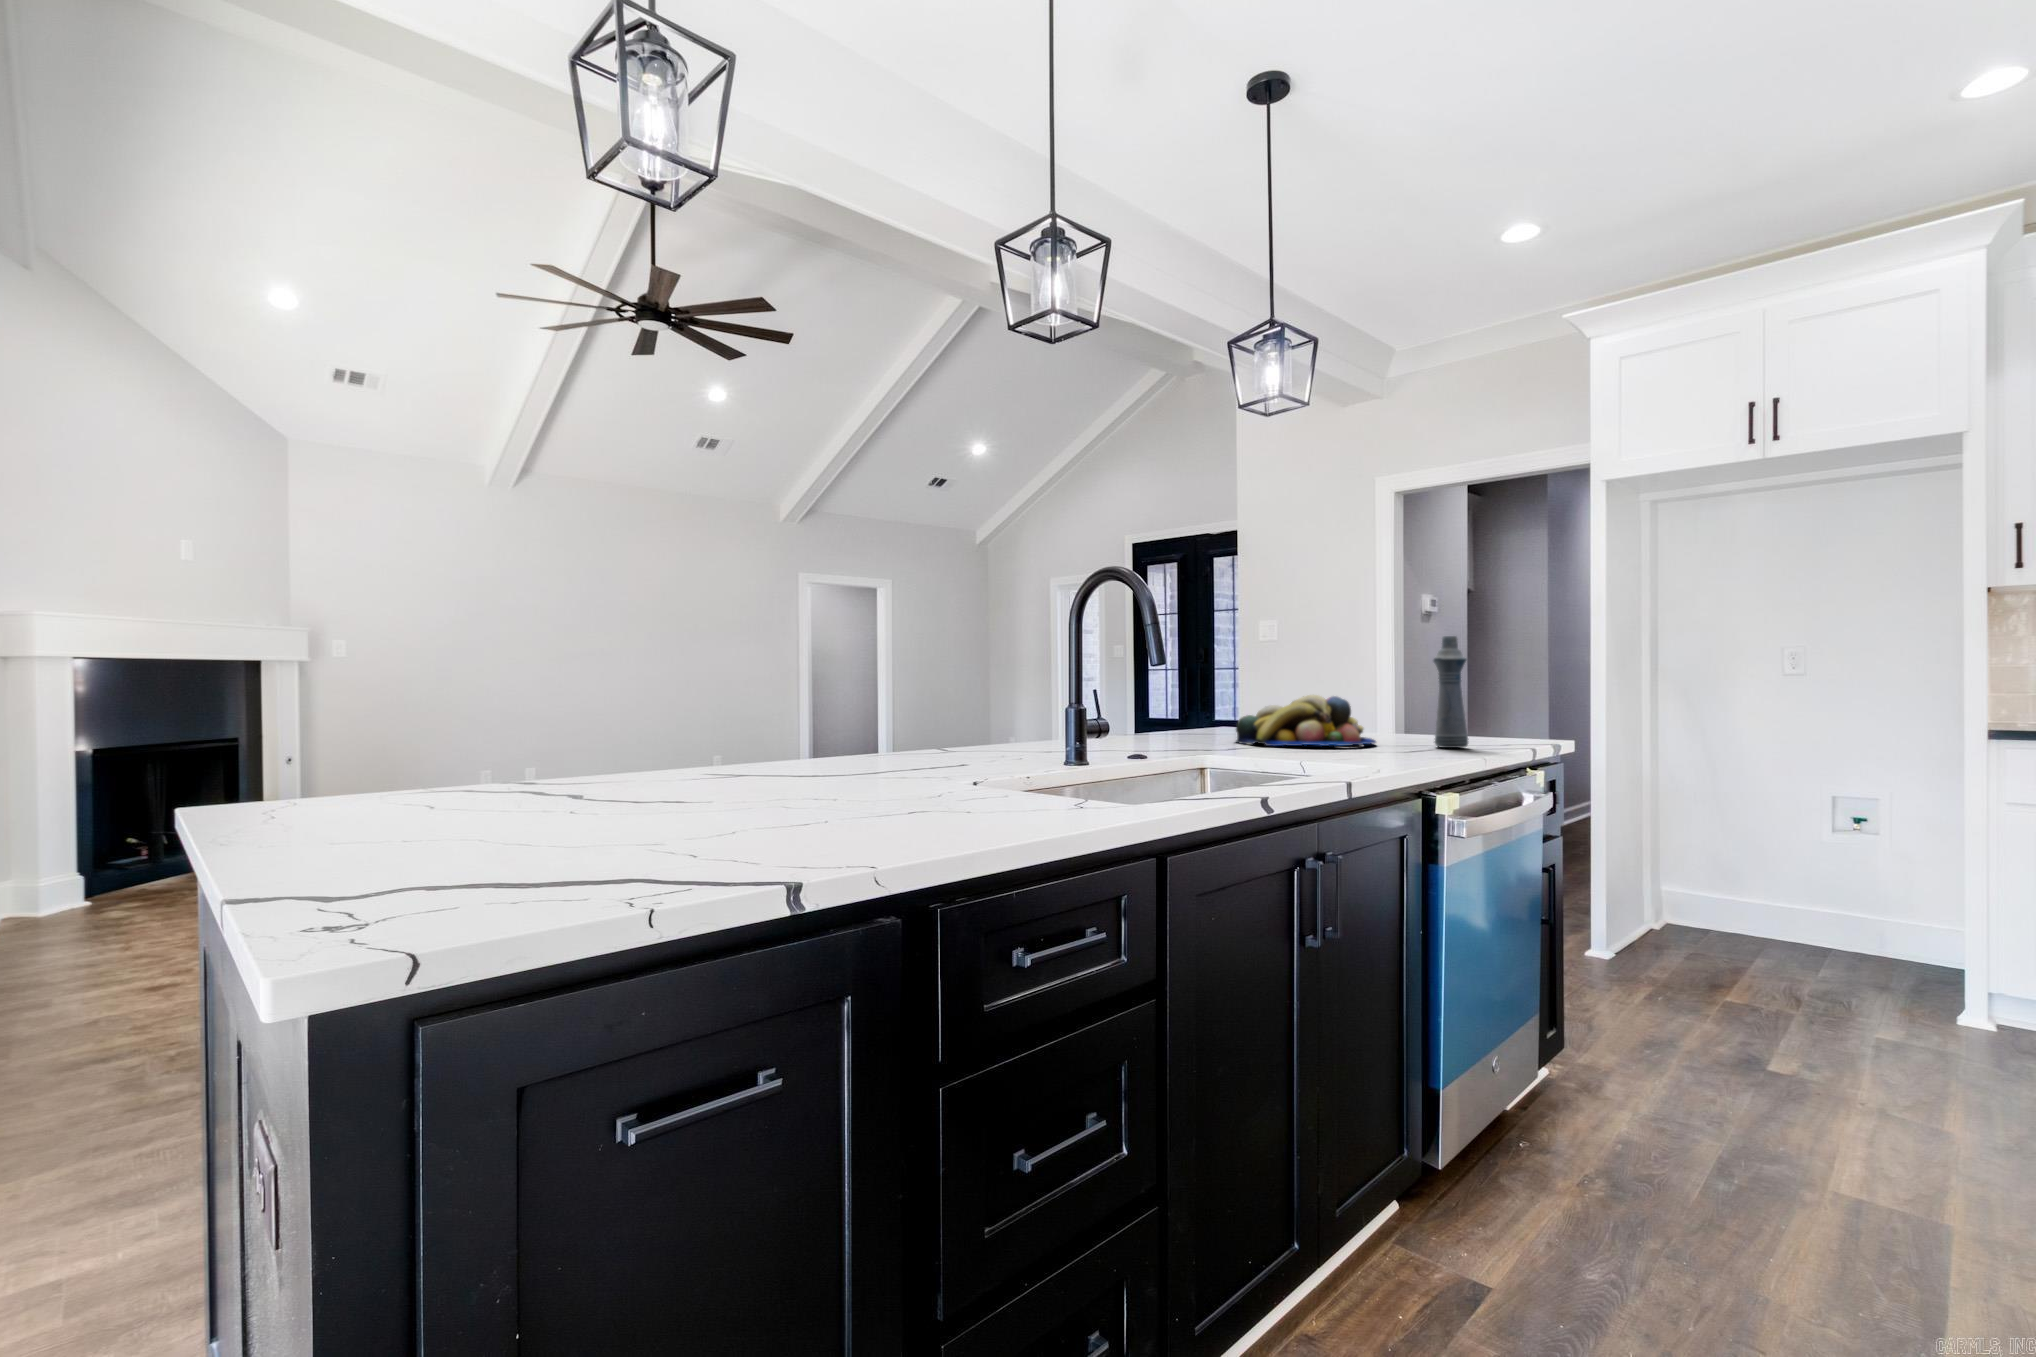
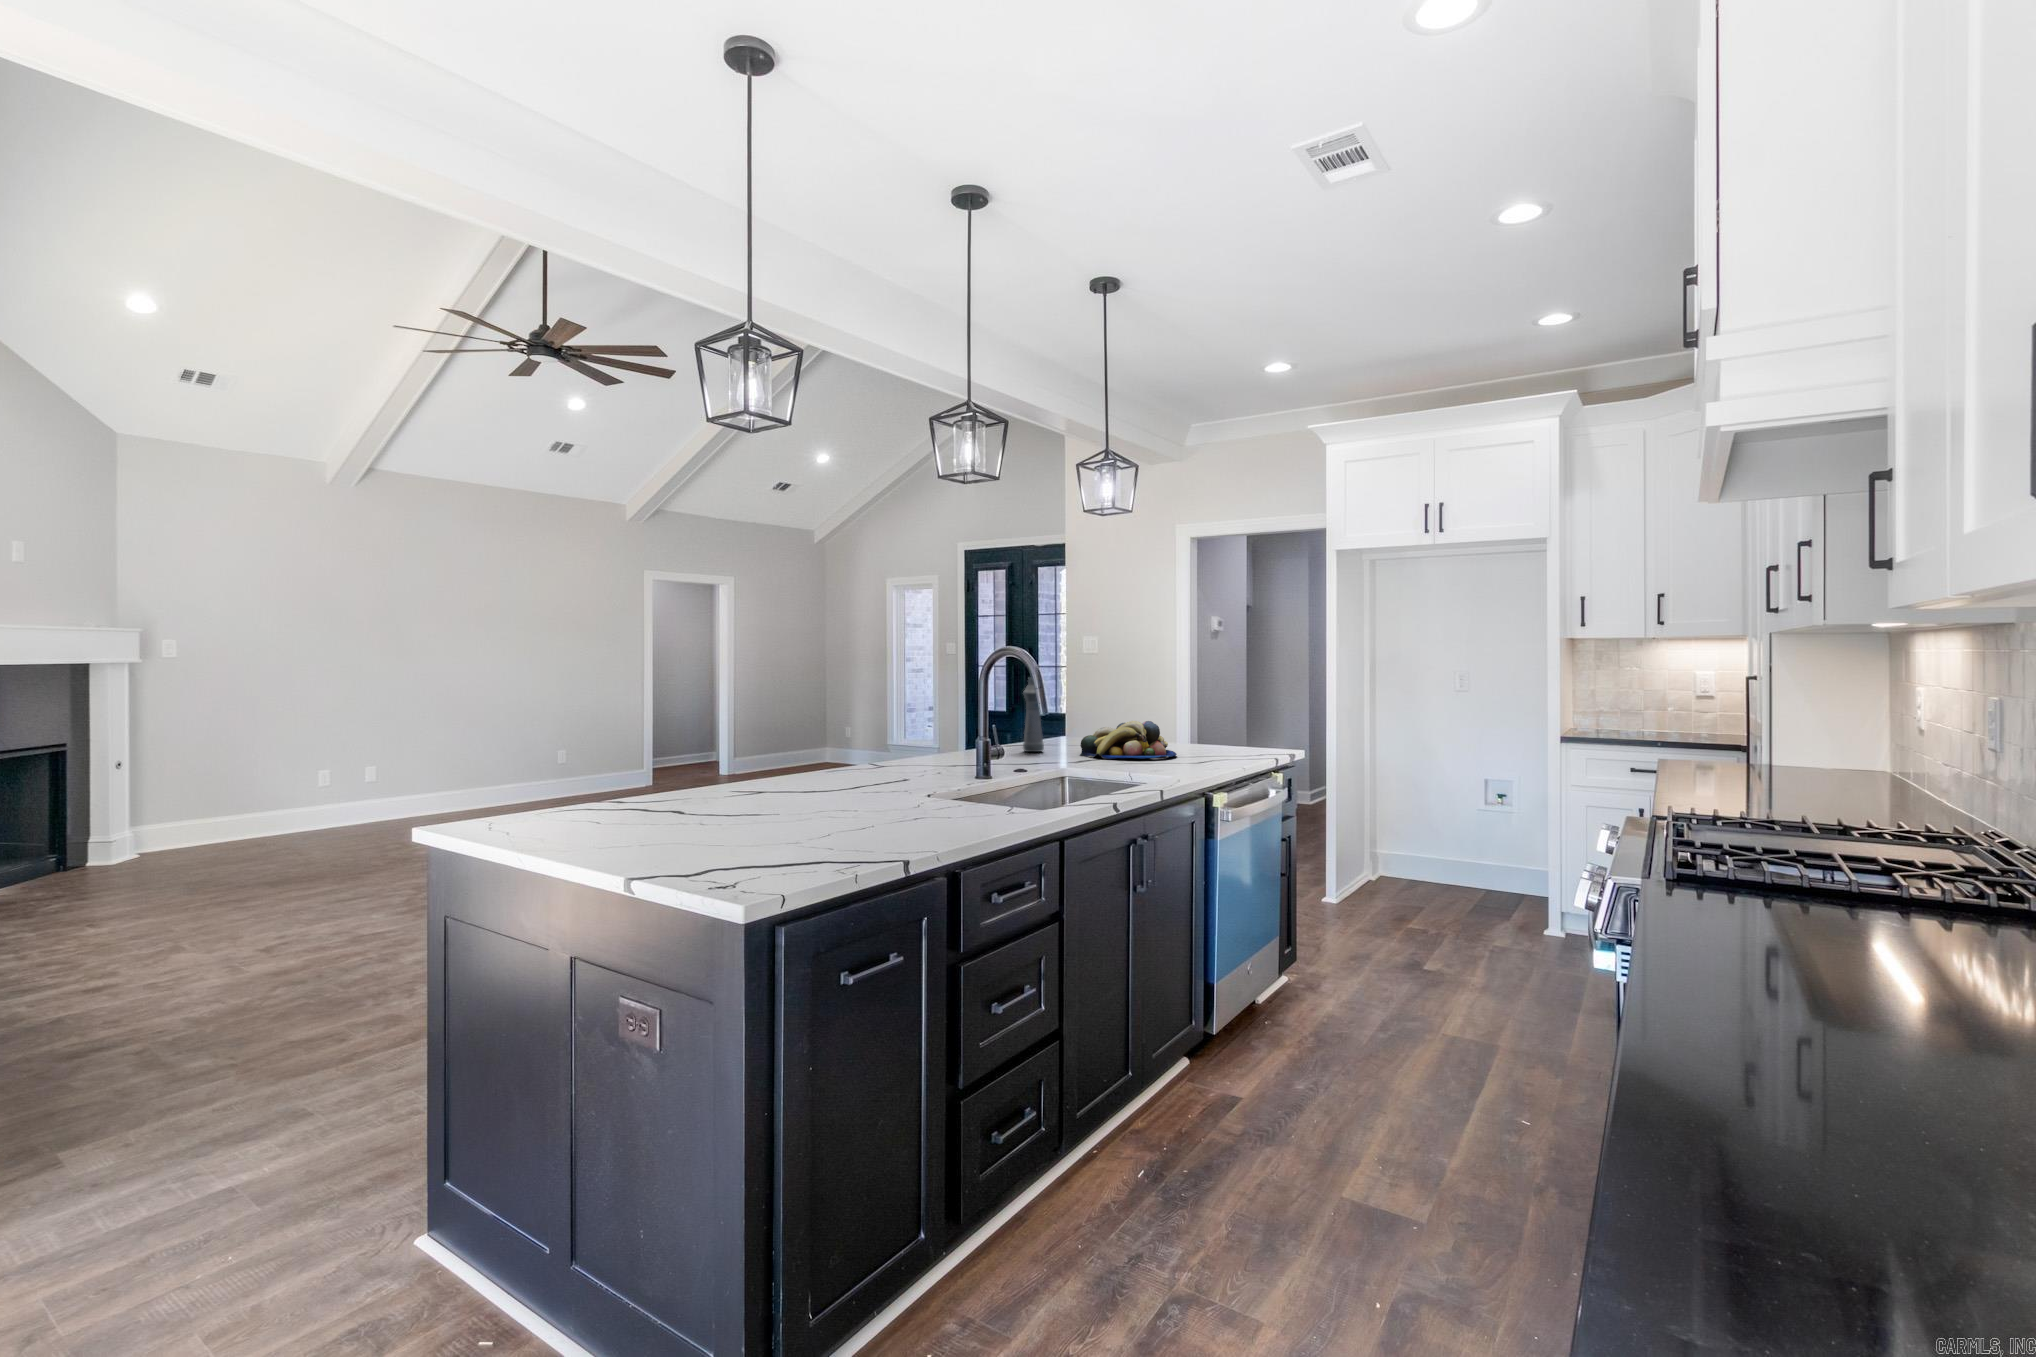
bottle: present [1433,636,1468,748] -> present [1023,677,1044,752]

